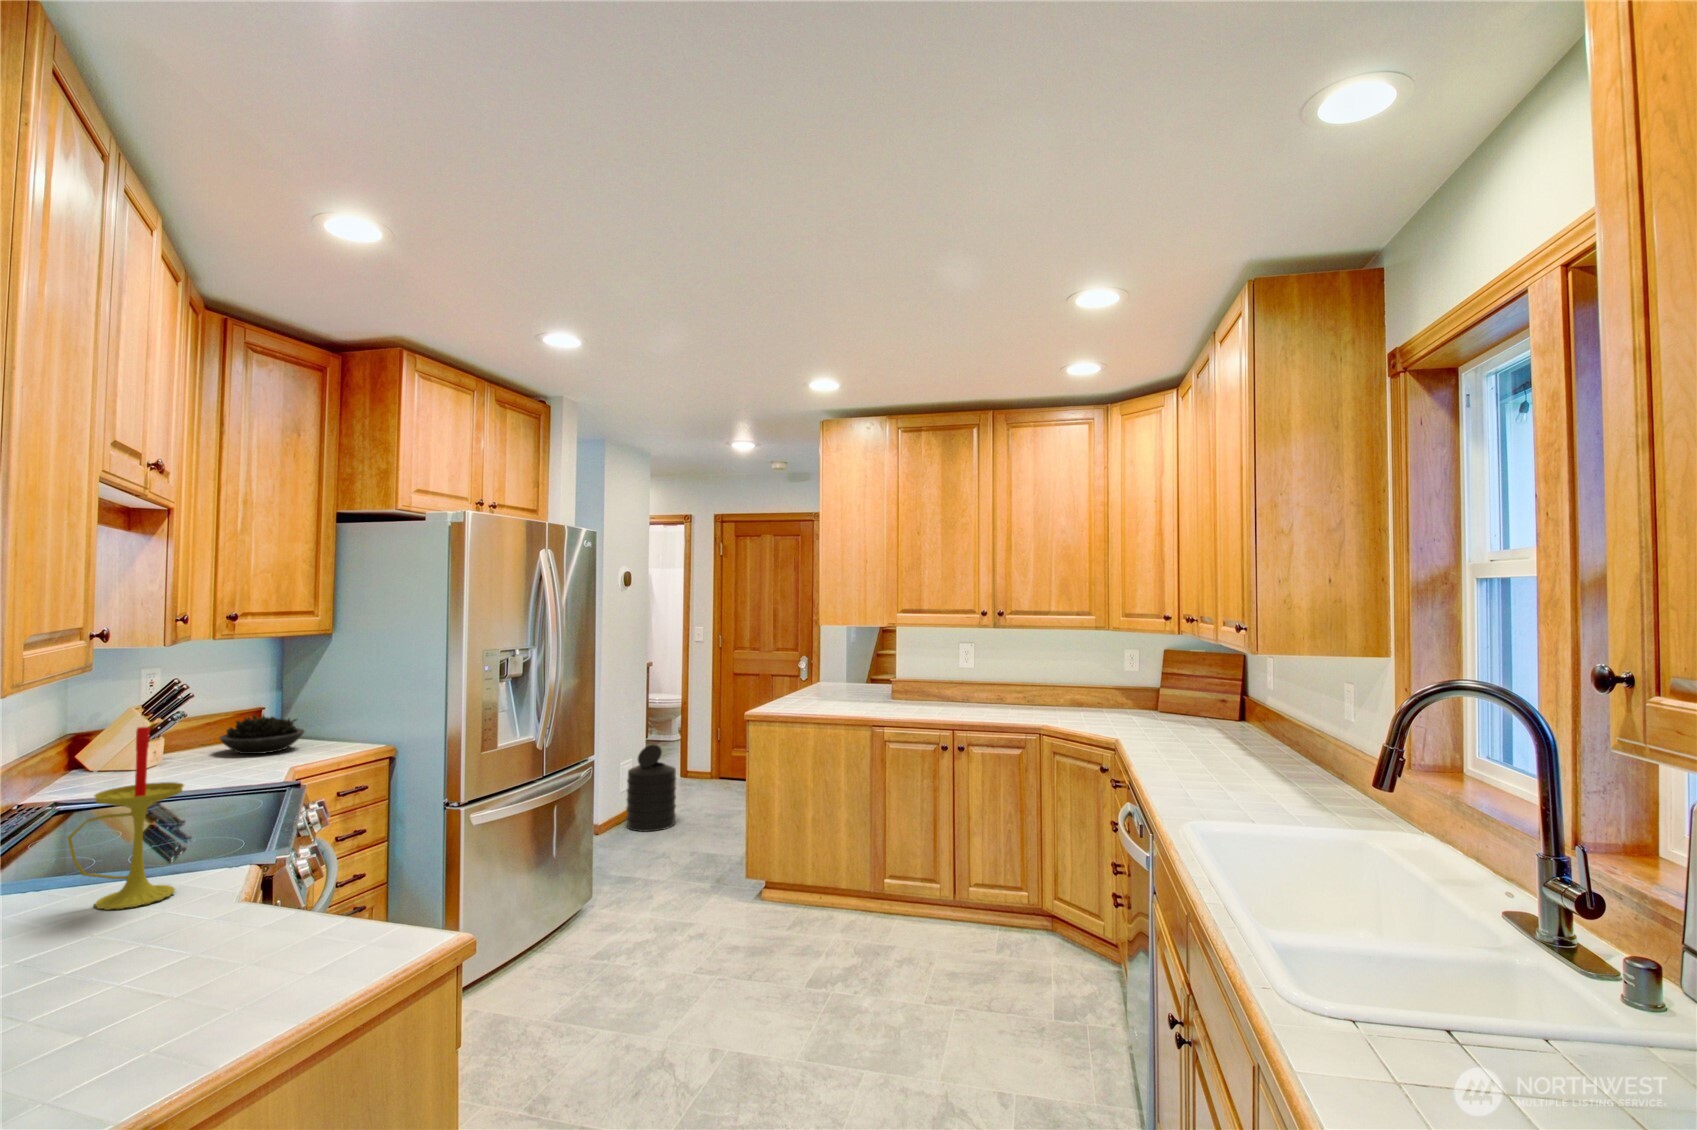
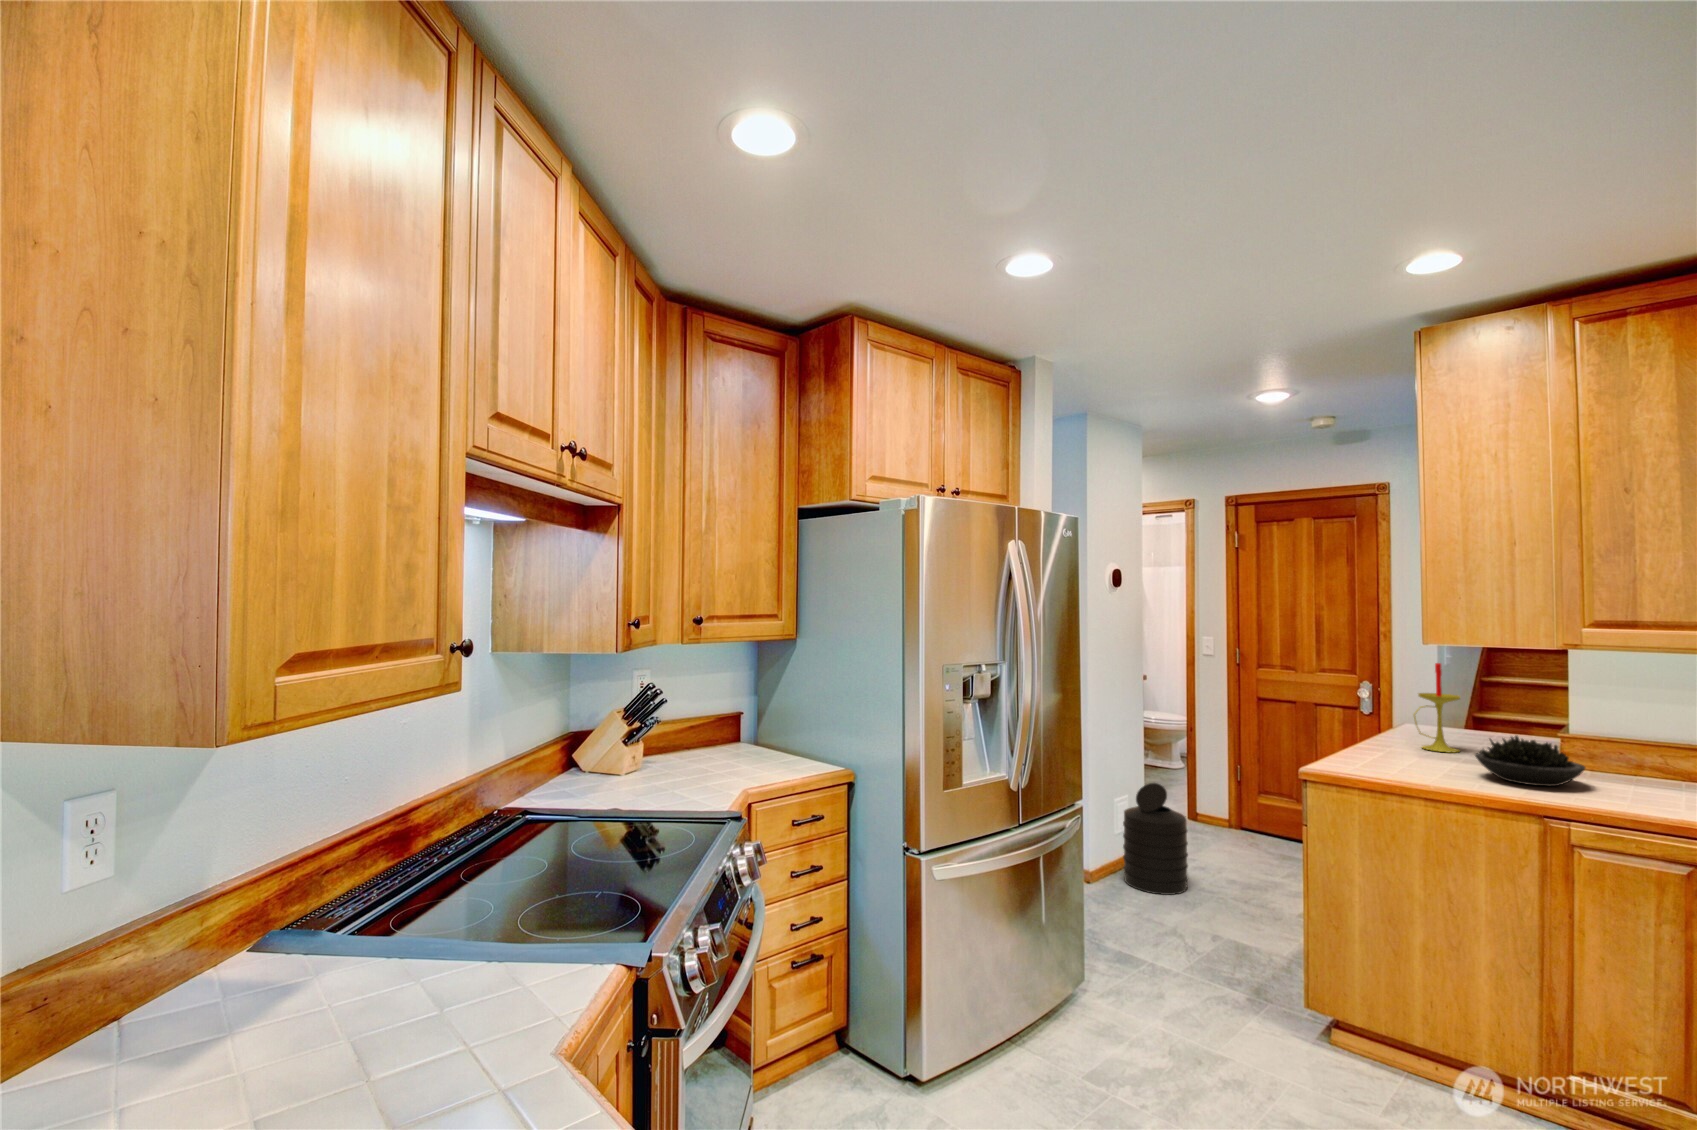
succulent plant: present [220,715,304,754] -> present [1475,736,1585,786]
candle: present [68,727,184,910] -> present [1414,663,1460,752]

